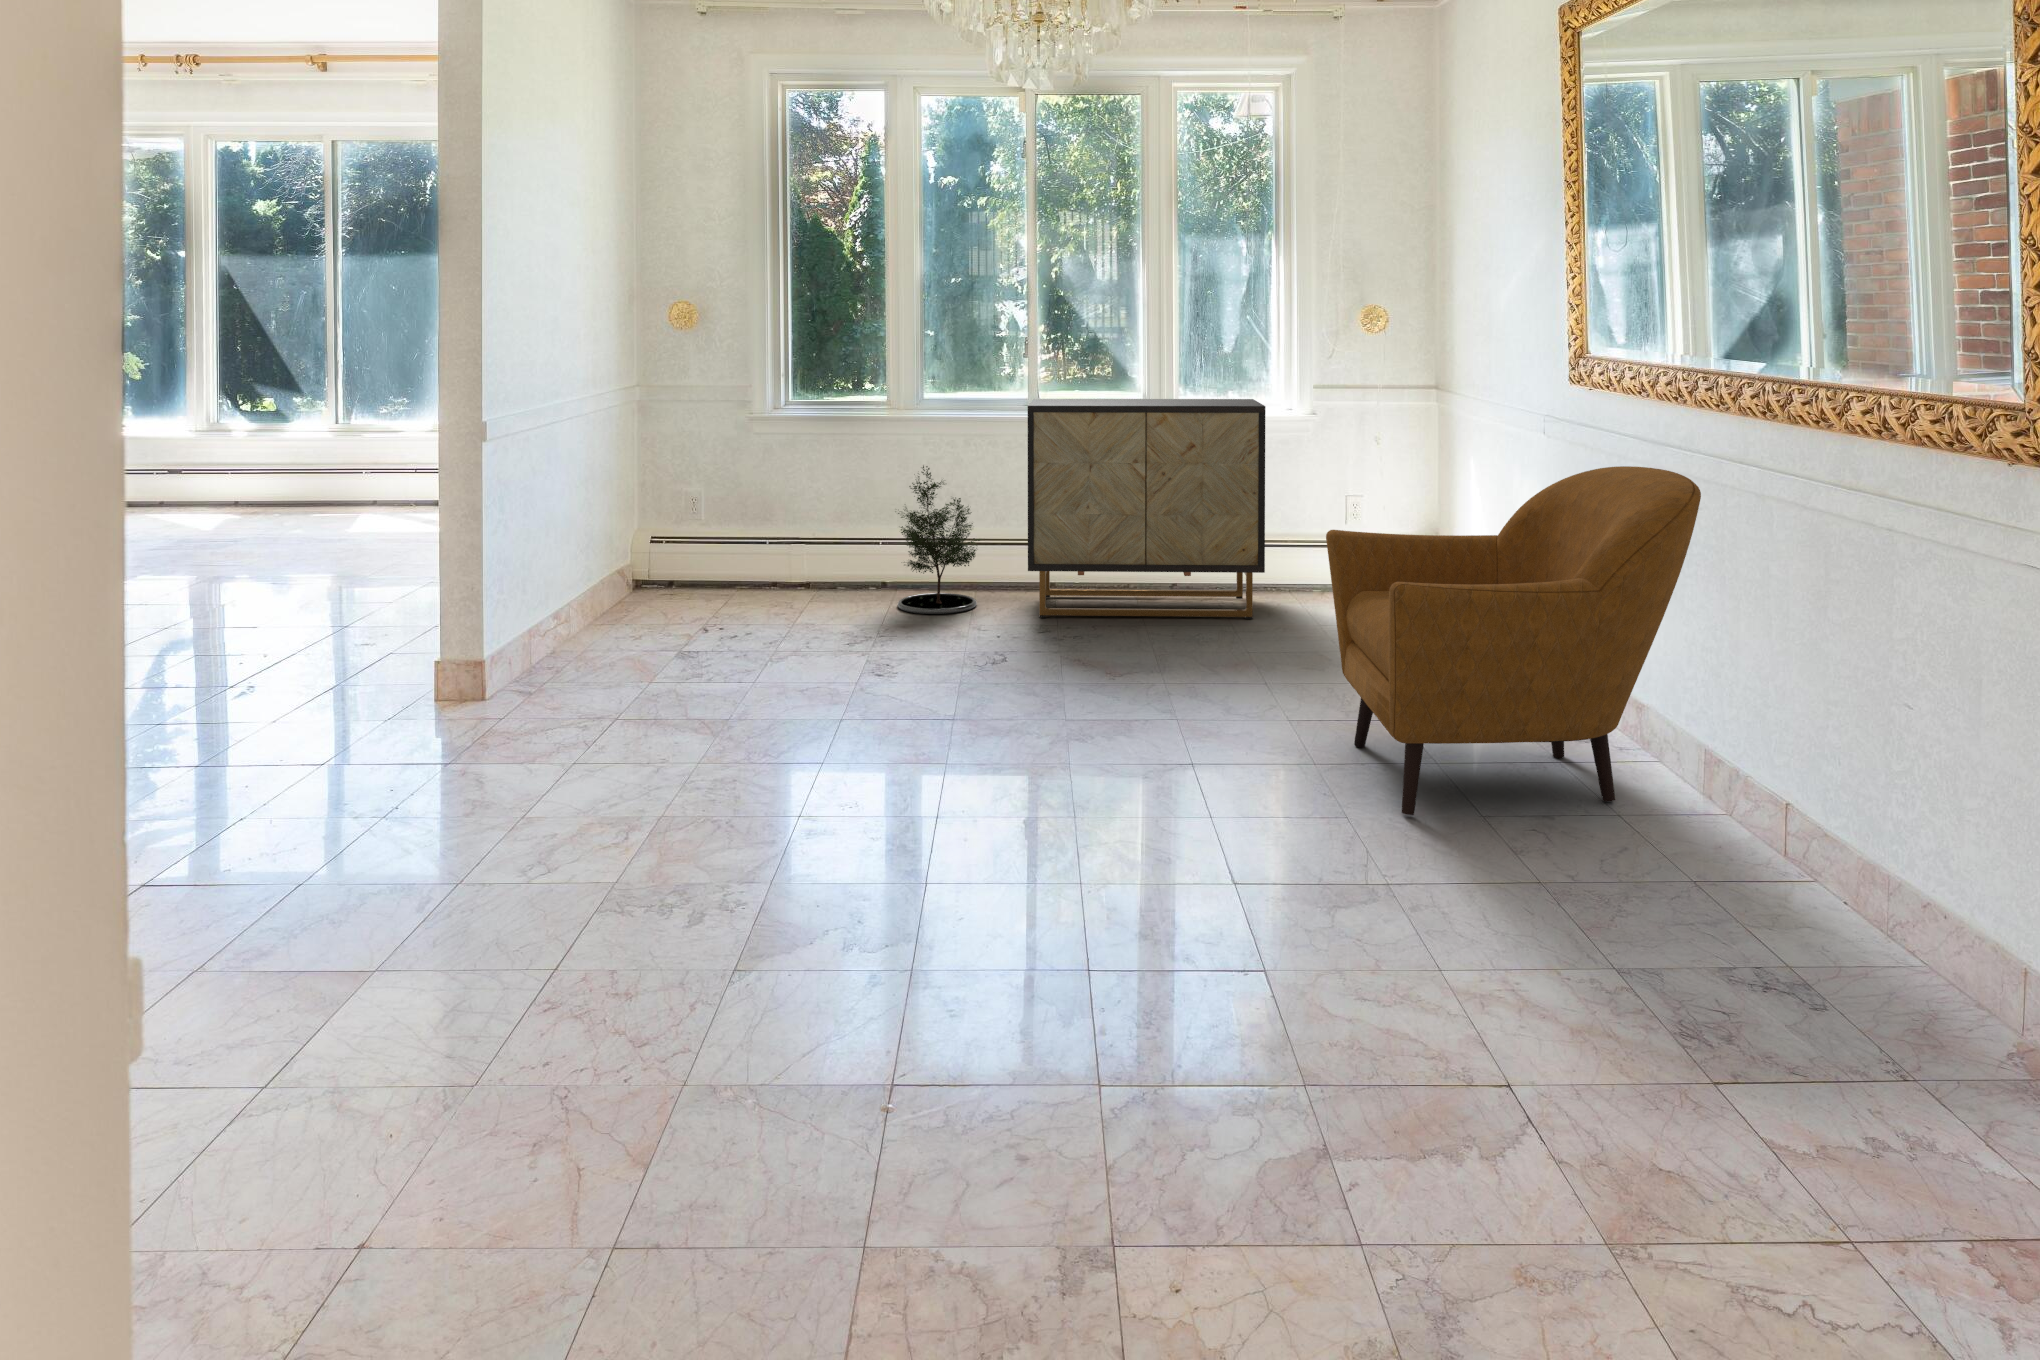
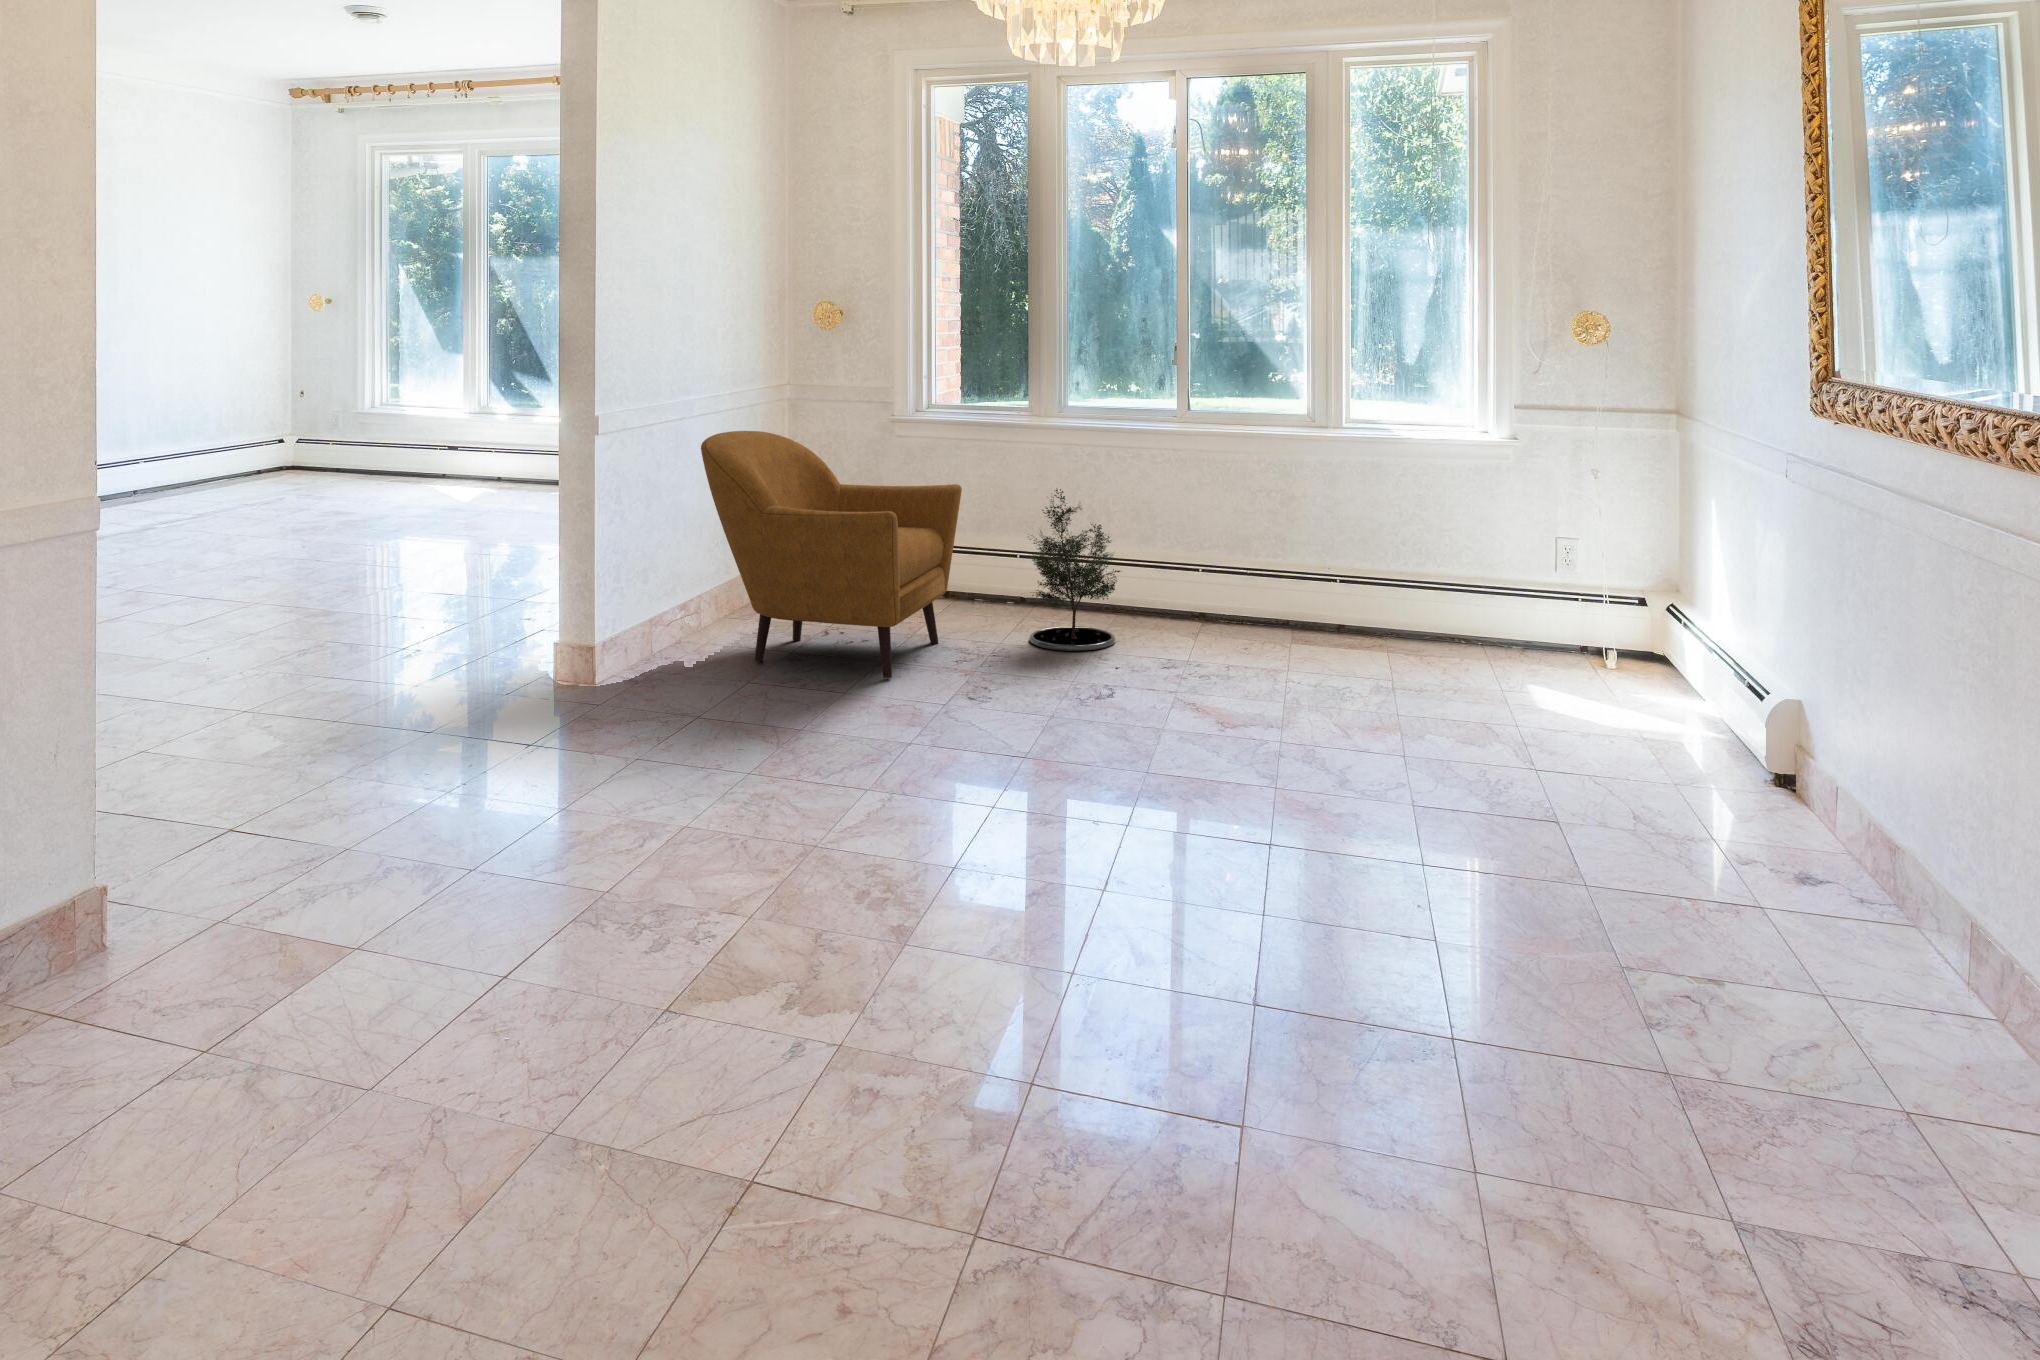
cabinet: present [1028,399,1265,619] -> none [1163,417,1441,680]
armchair: present [1326,466,1701,815] -> present [701,431,962,678]

